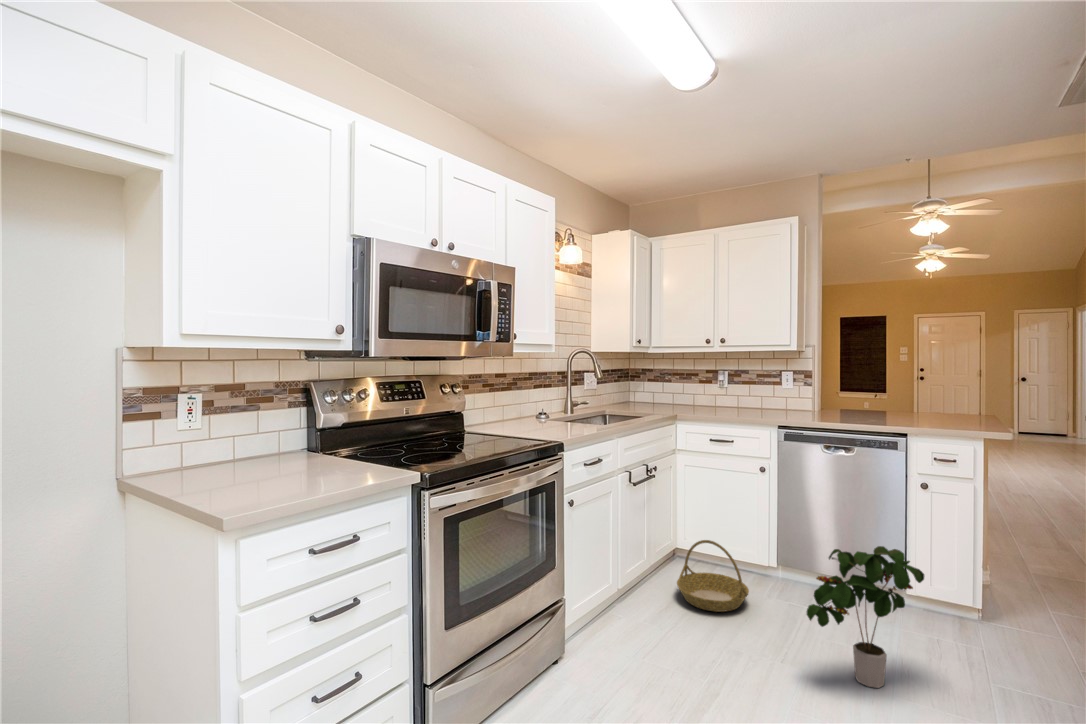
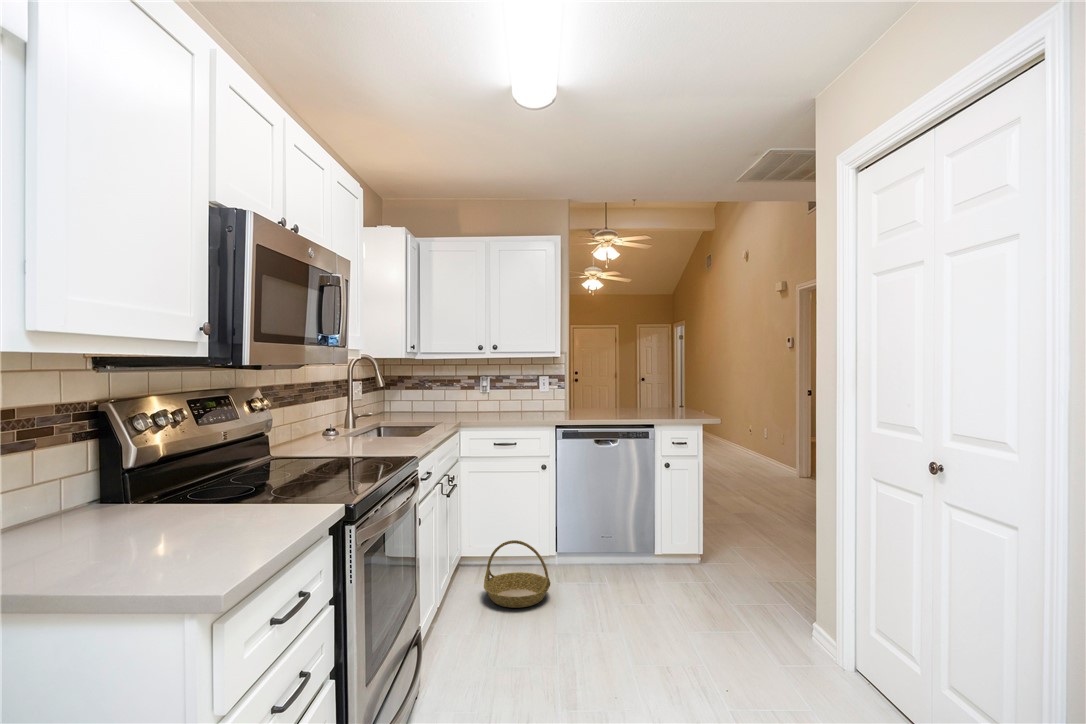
potted plant: present [807,546,924,688] -> none [626,515,694,632]

